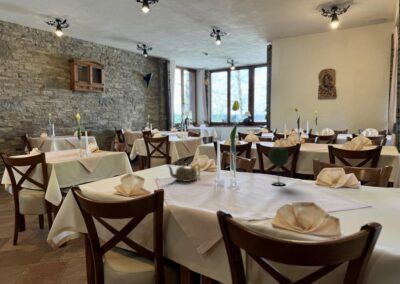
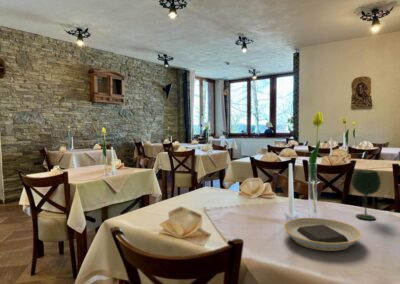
teapot: present [168,164,200,182] -> none [220,188,257,211]
plate: none [207,183,261,204] -> present [283,218,361,251]

